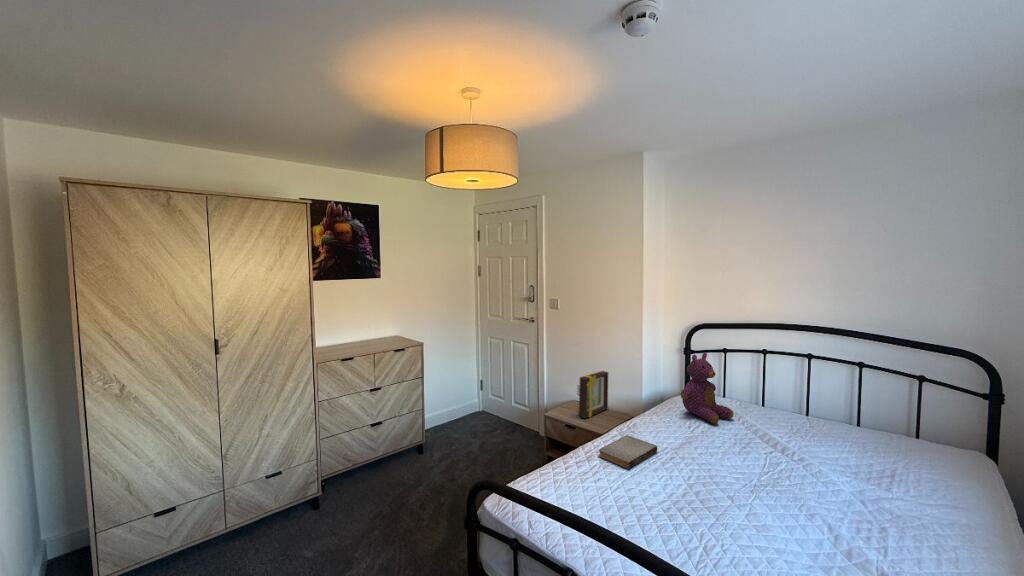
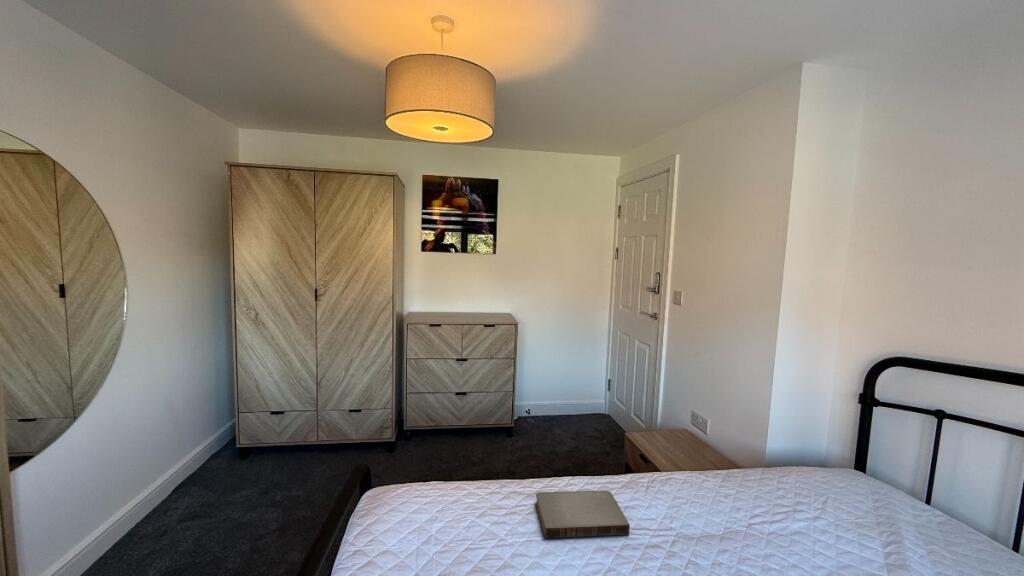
teddy bear: present [681,353,734,424] -> none [760,399,875,541]
picture frame: present [579,371,608,418] -> none [658,397,719,454]

